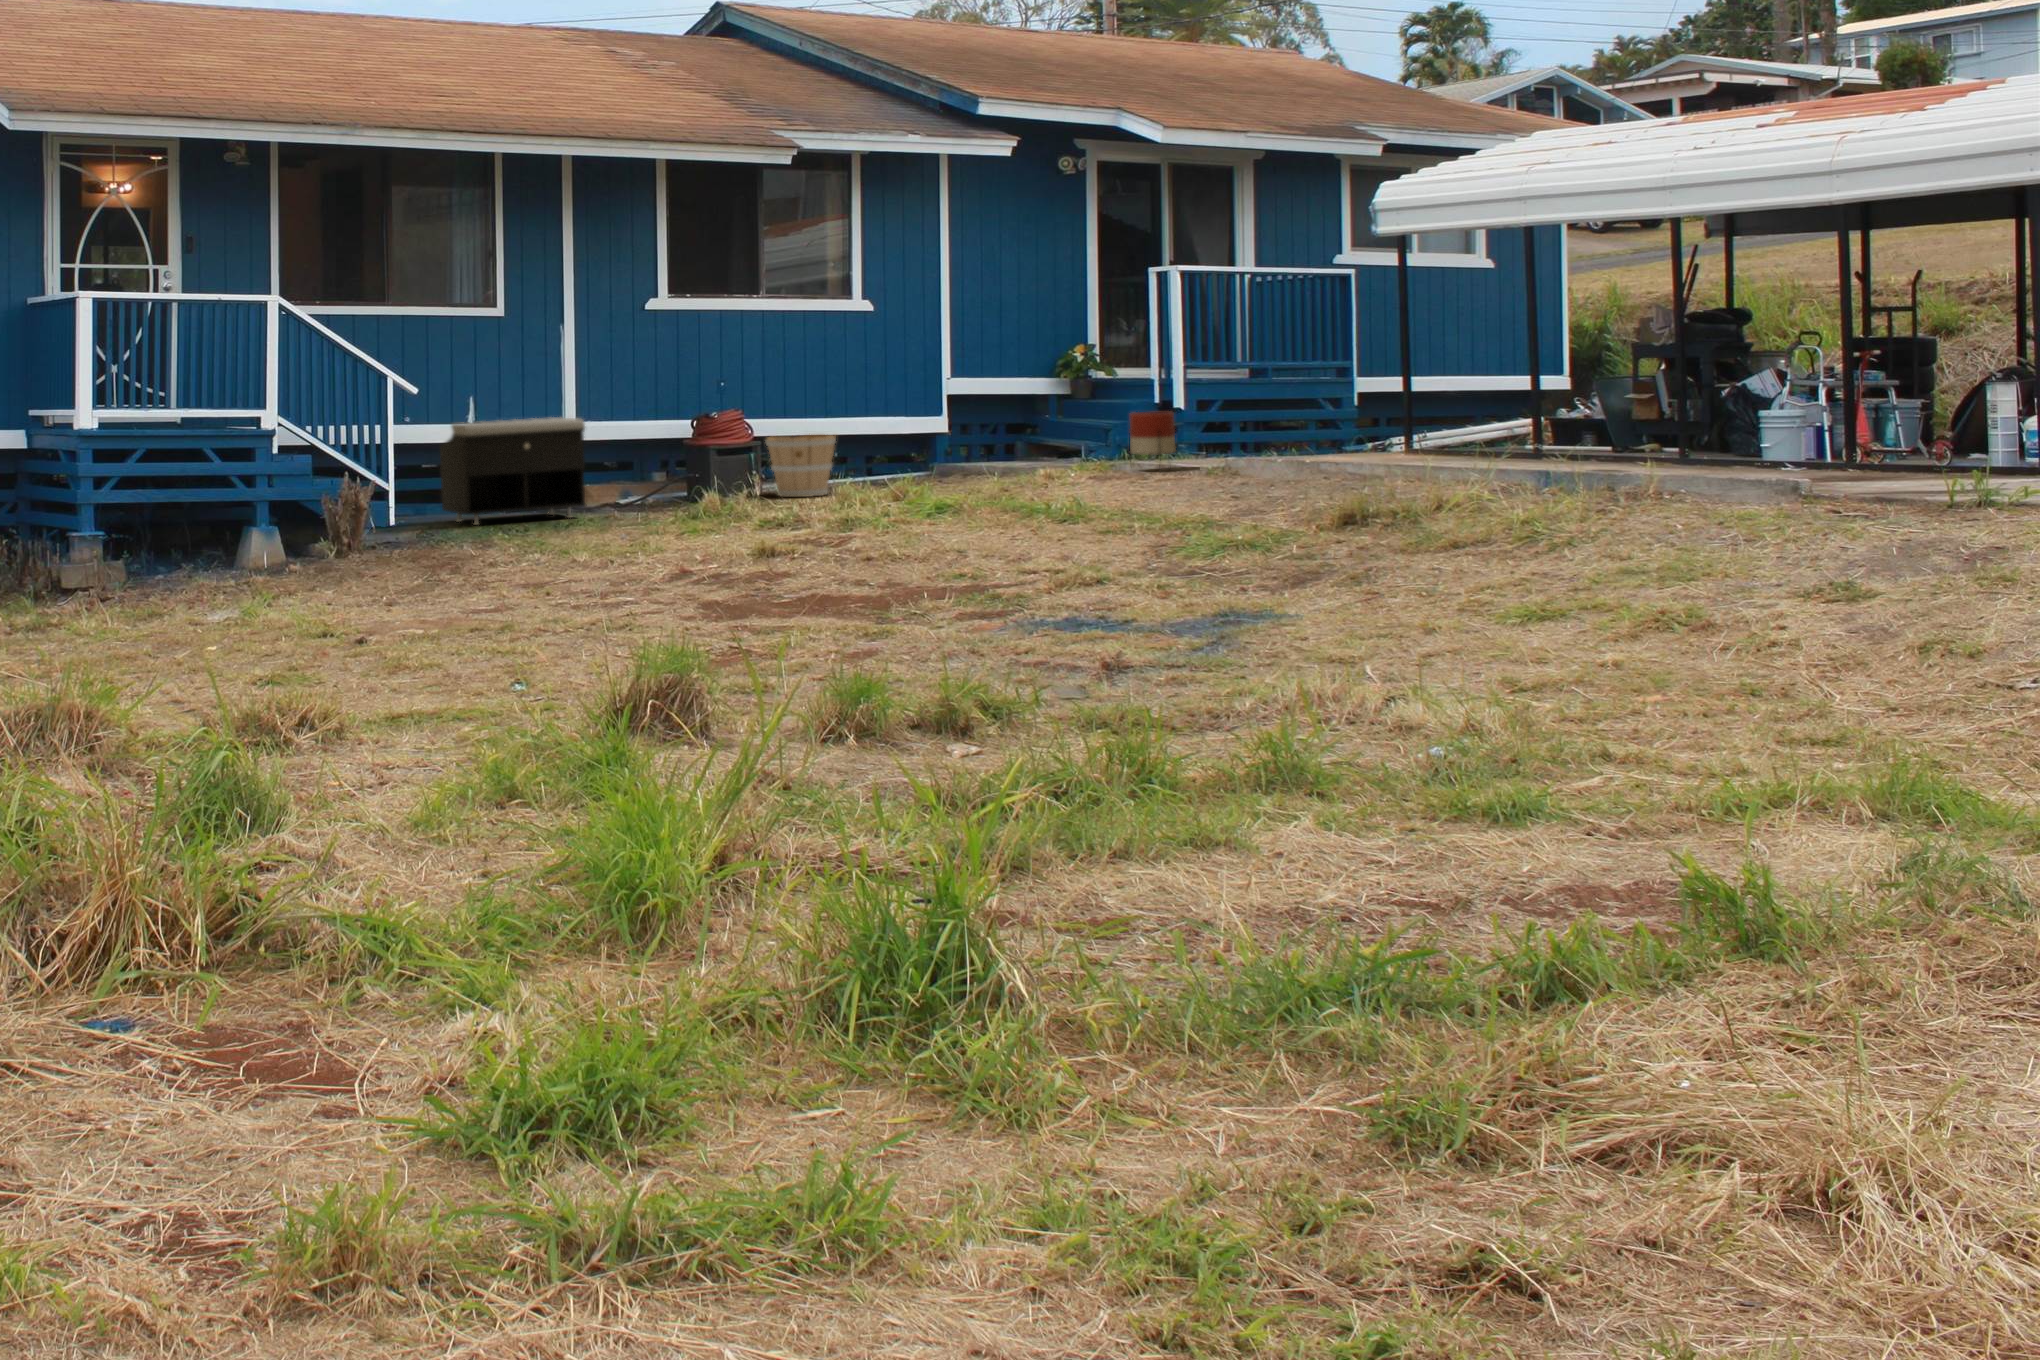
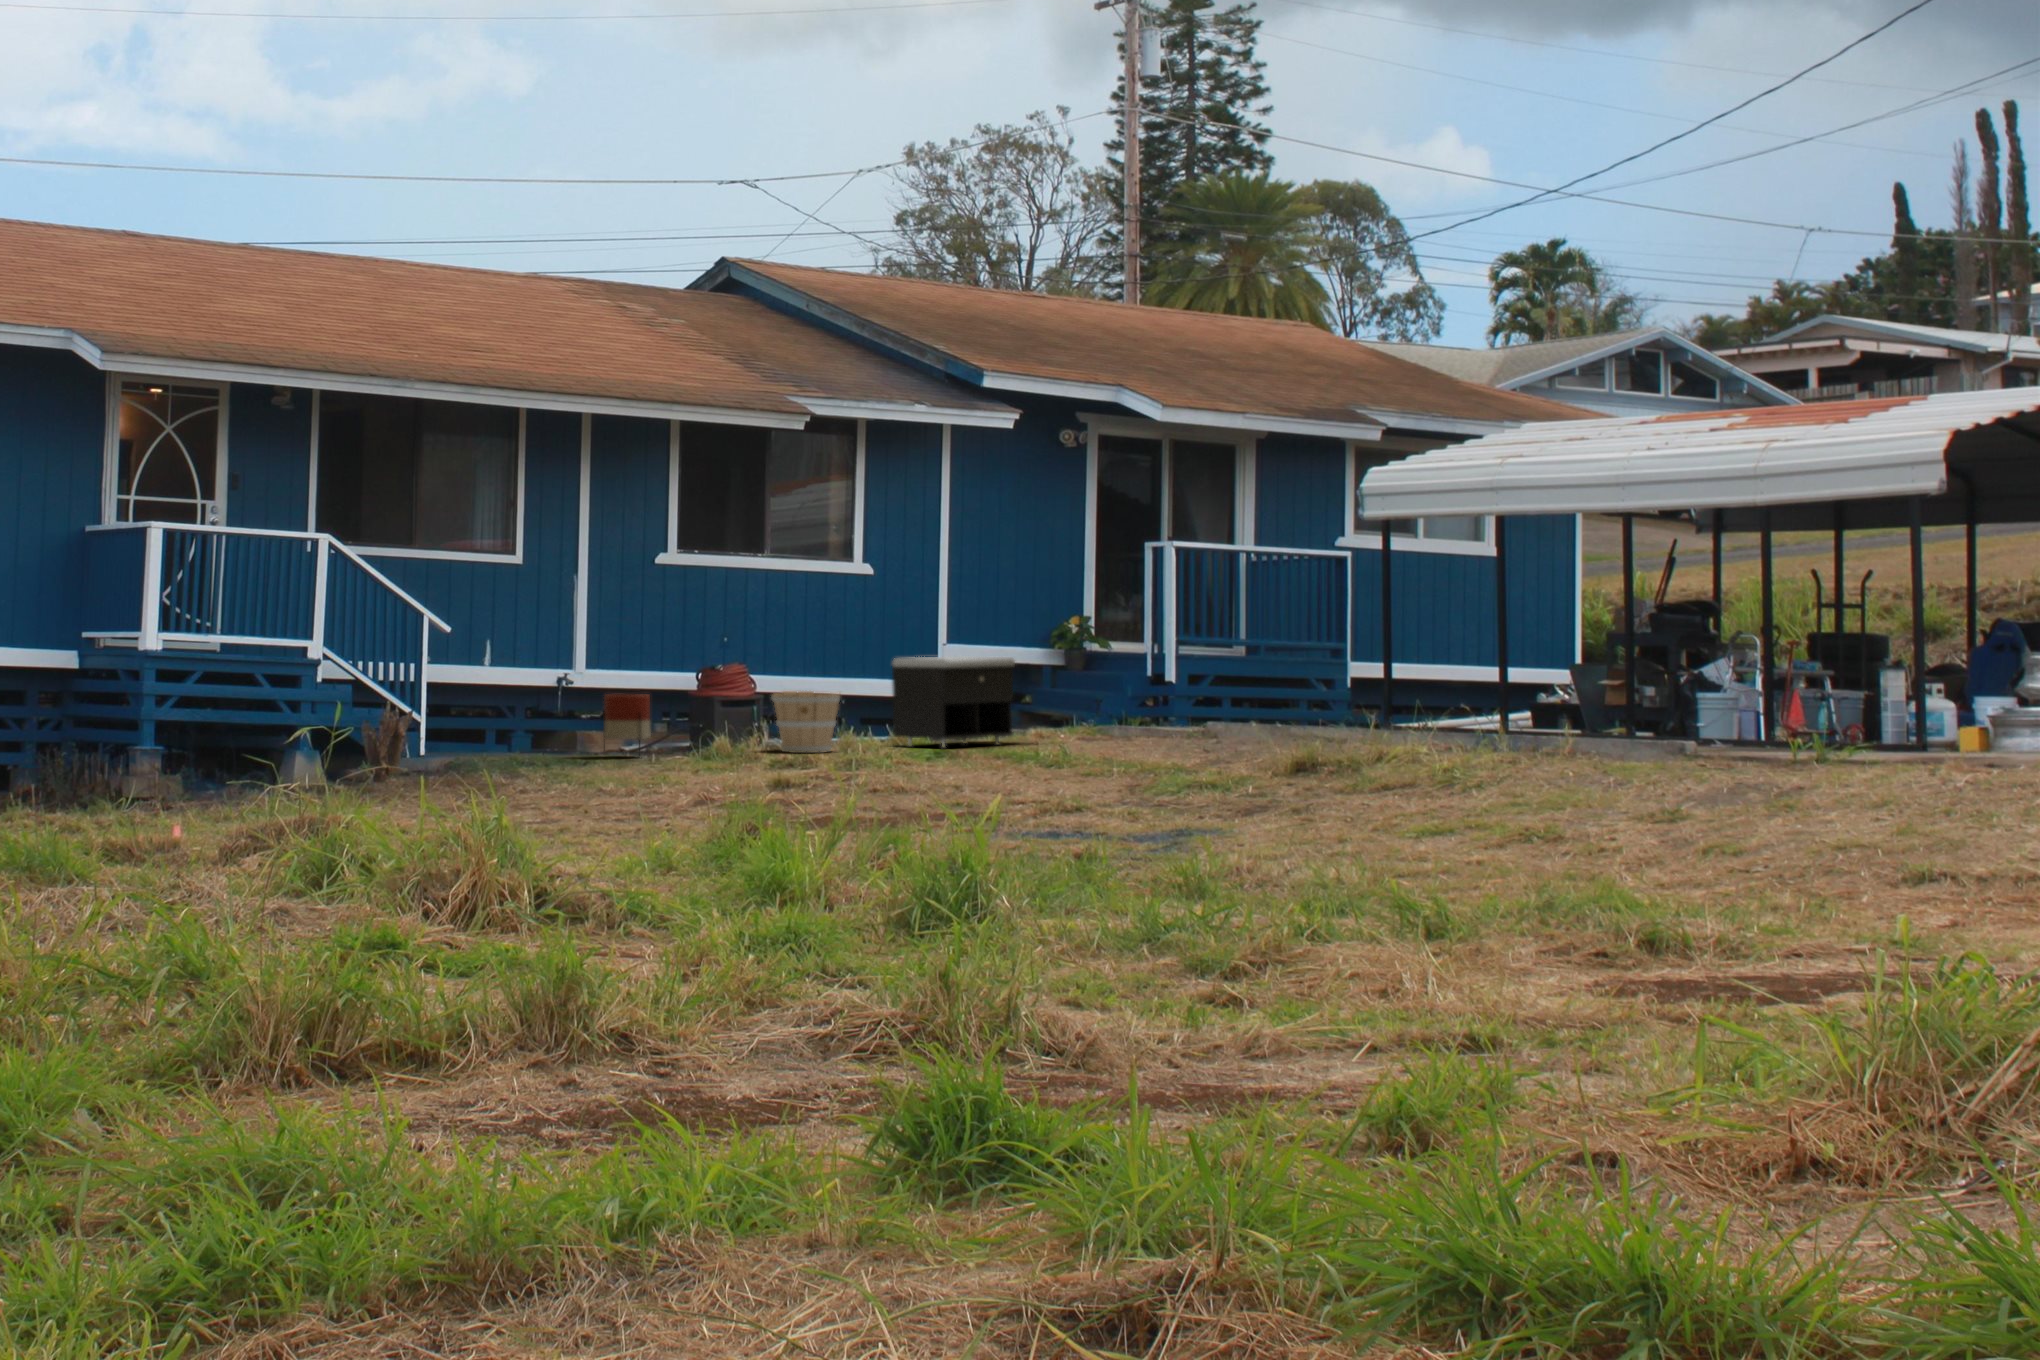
planter: present [1130,411,1175,466] -> present [603,694,650,756]
storage bench: present [440,418,587,525] -> present [892,656,1015,748]

